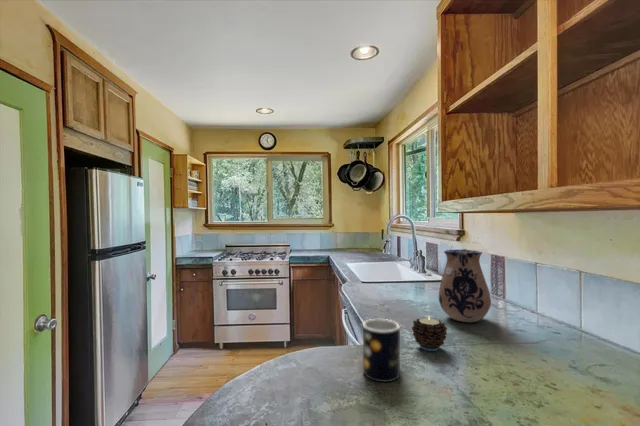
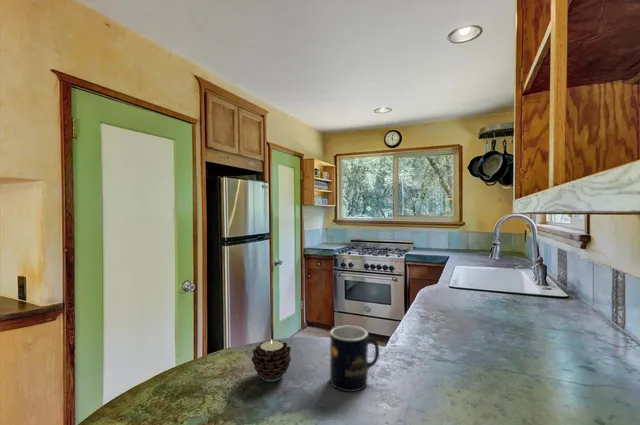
ceramic pitcher: present [439,249,491,322] -> none [490,263,561,358]
candle: present [412,317,447,351] -> present [251,339,291,382]

